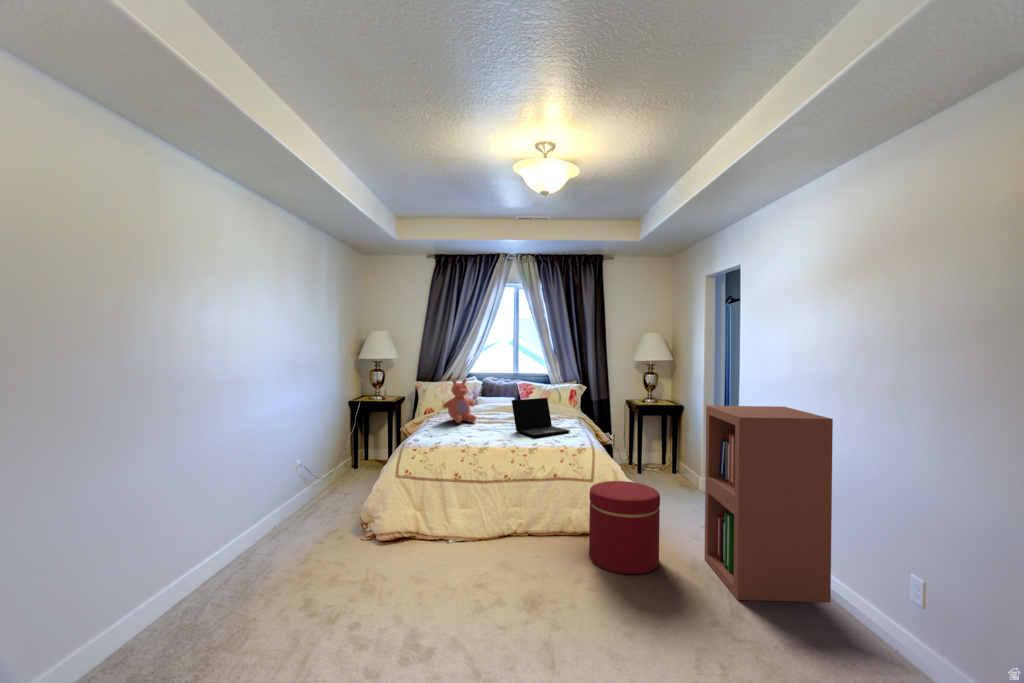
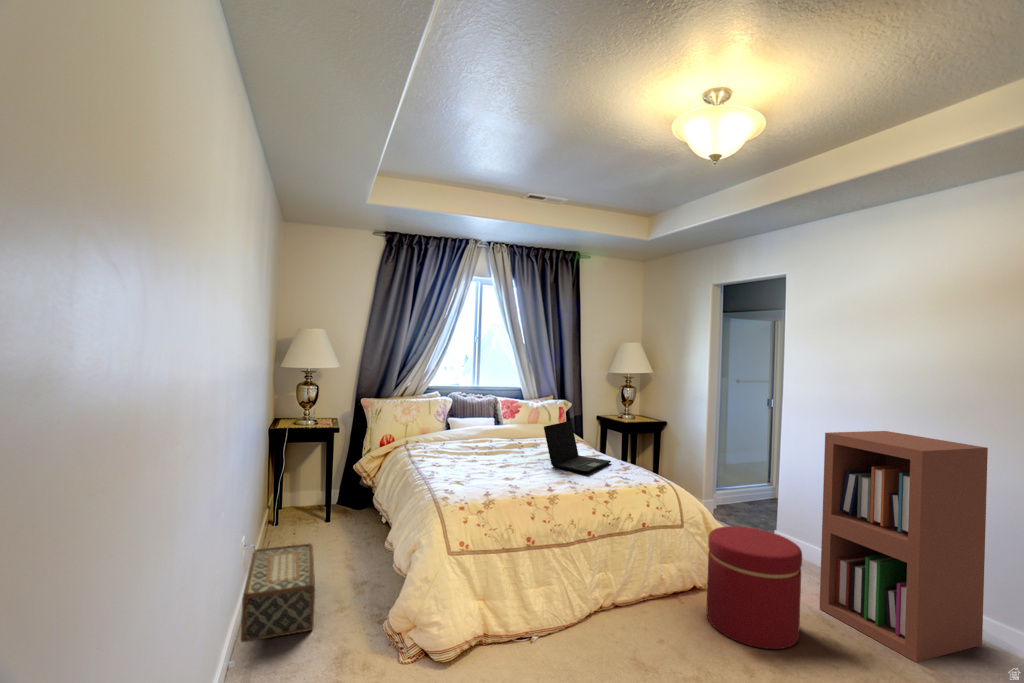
teddy bear: present [443,379,476,423] -> none [441,398,485,458]
woven basket: none [288,473,350,520] -> present [241,544,315,642]

